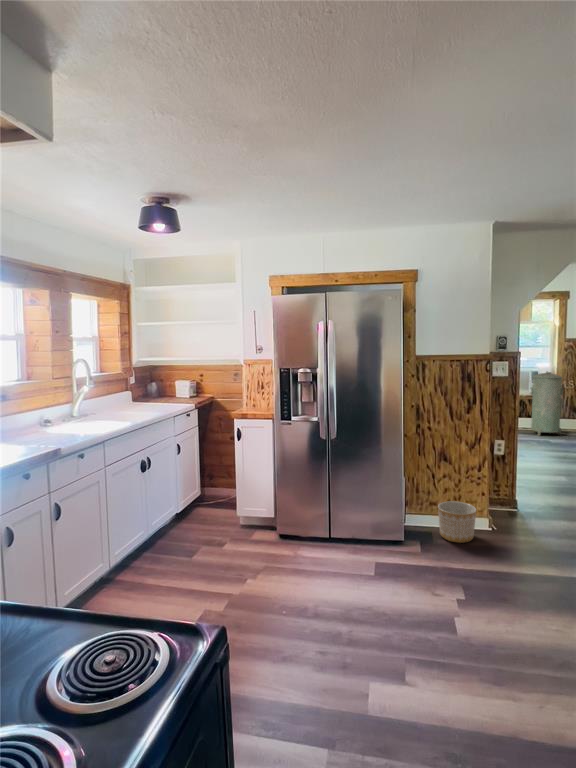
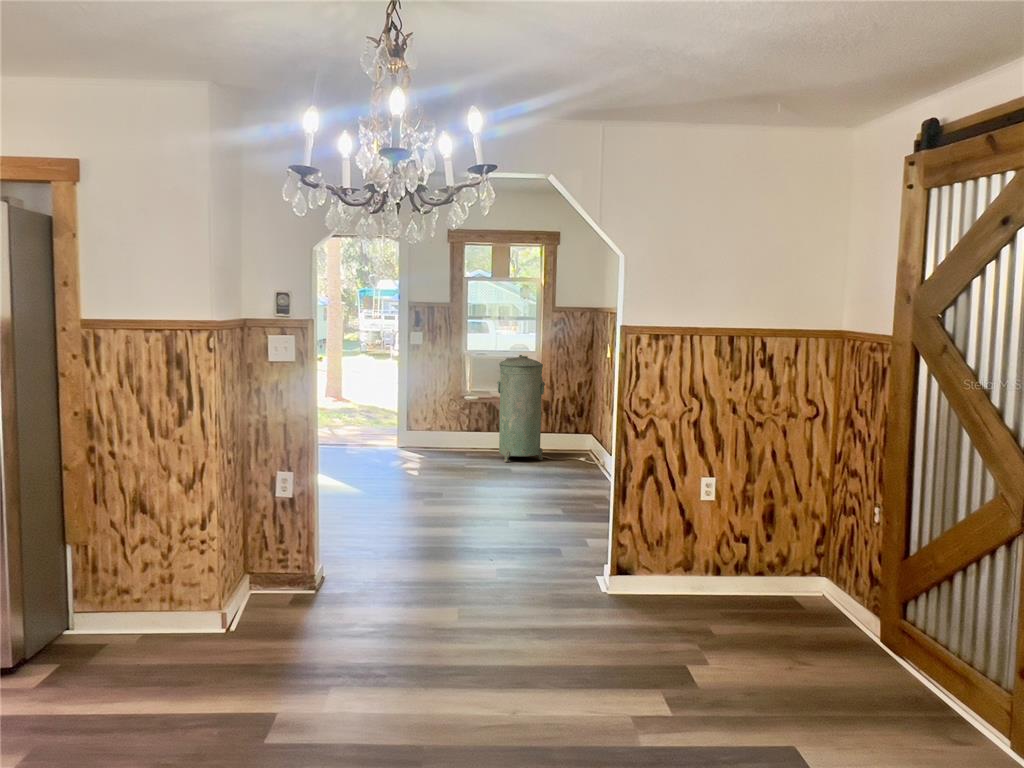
planter: present [438,501,476,543] -> none [105,585,177,660]

